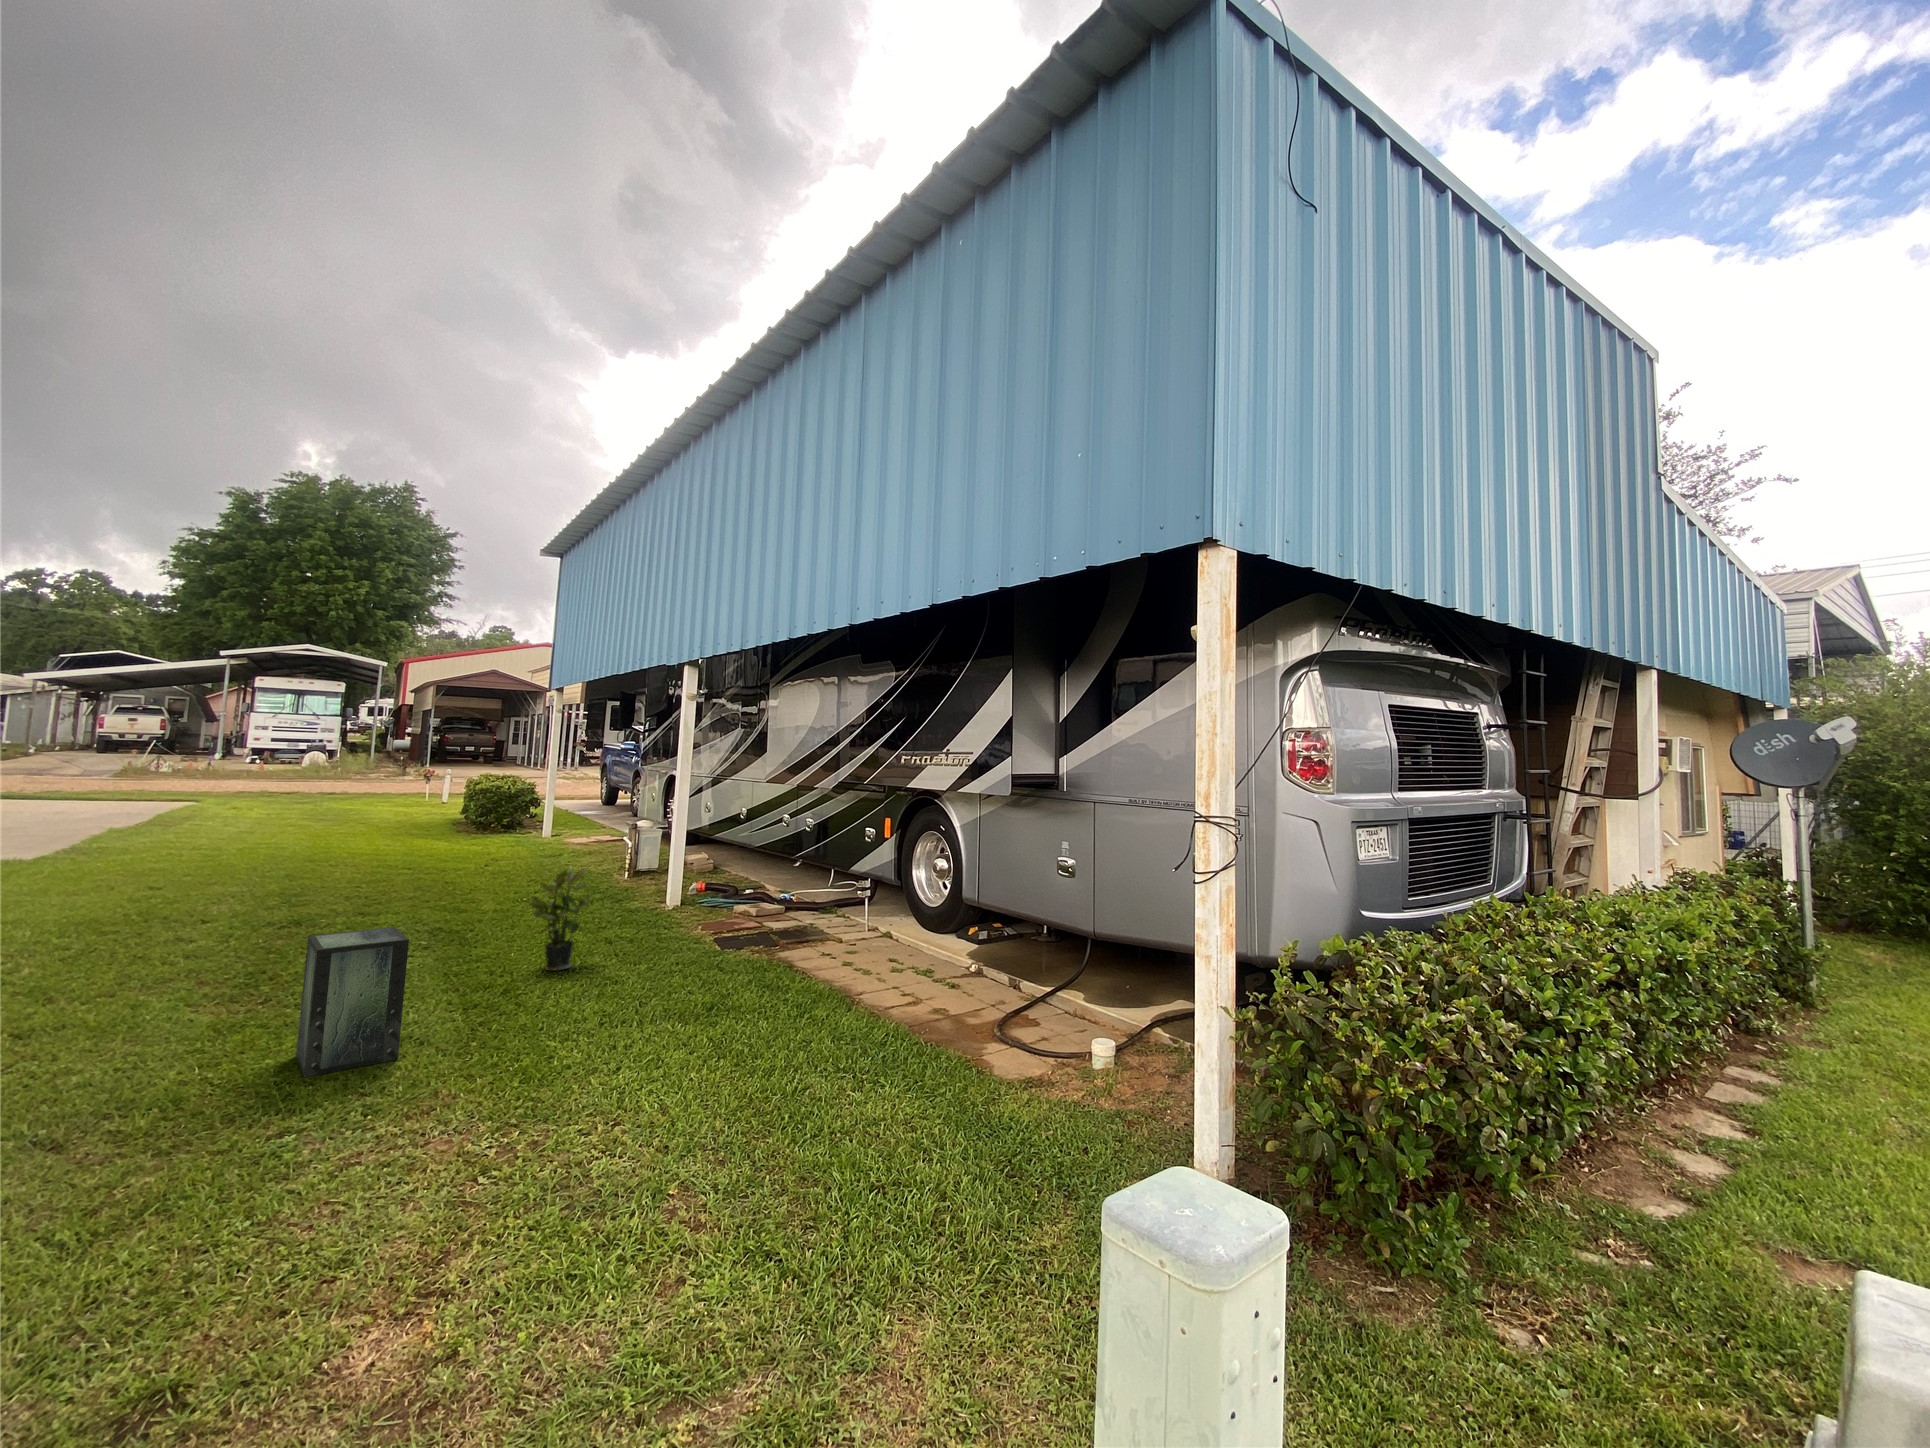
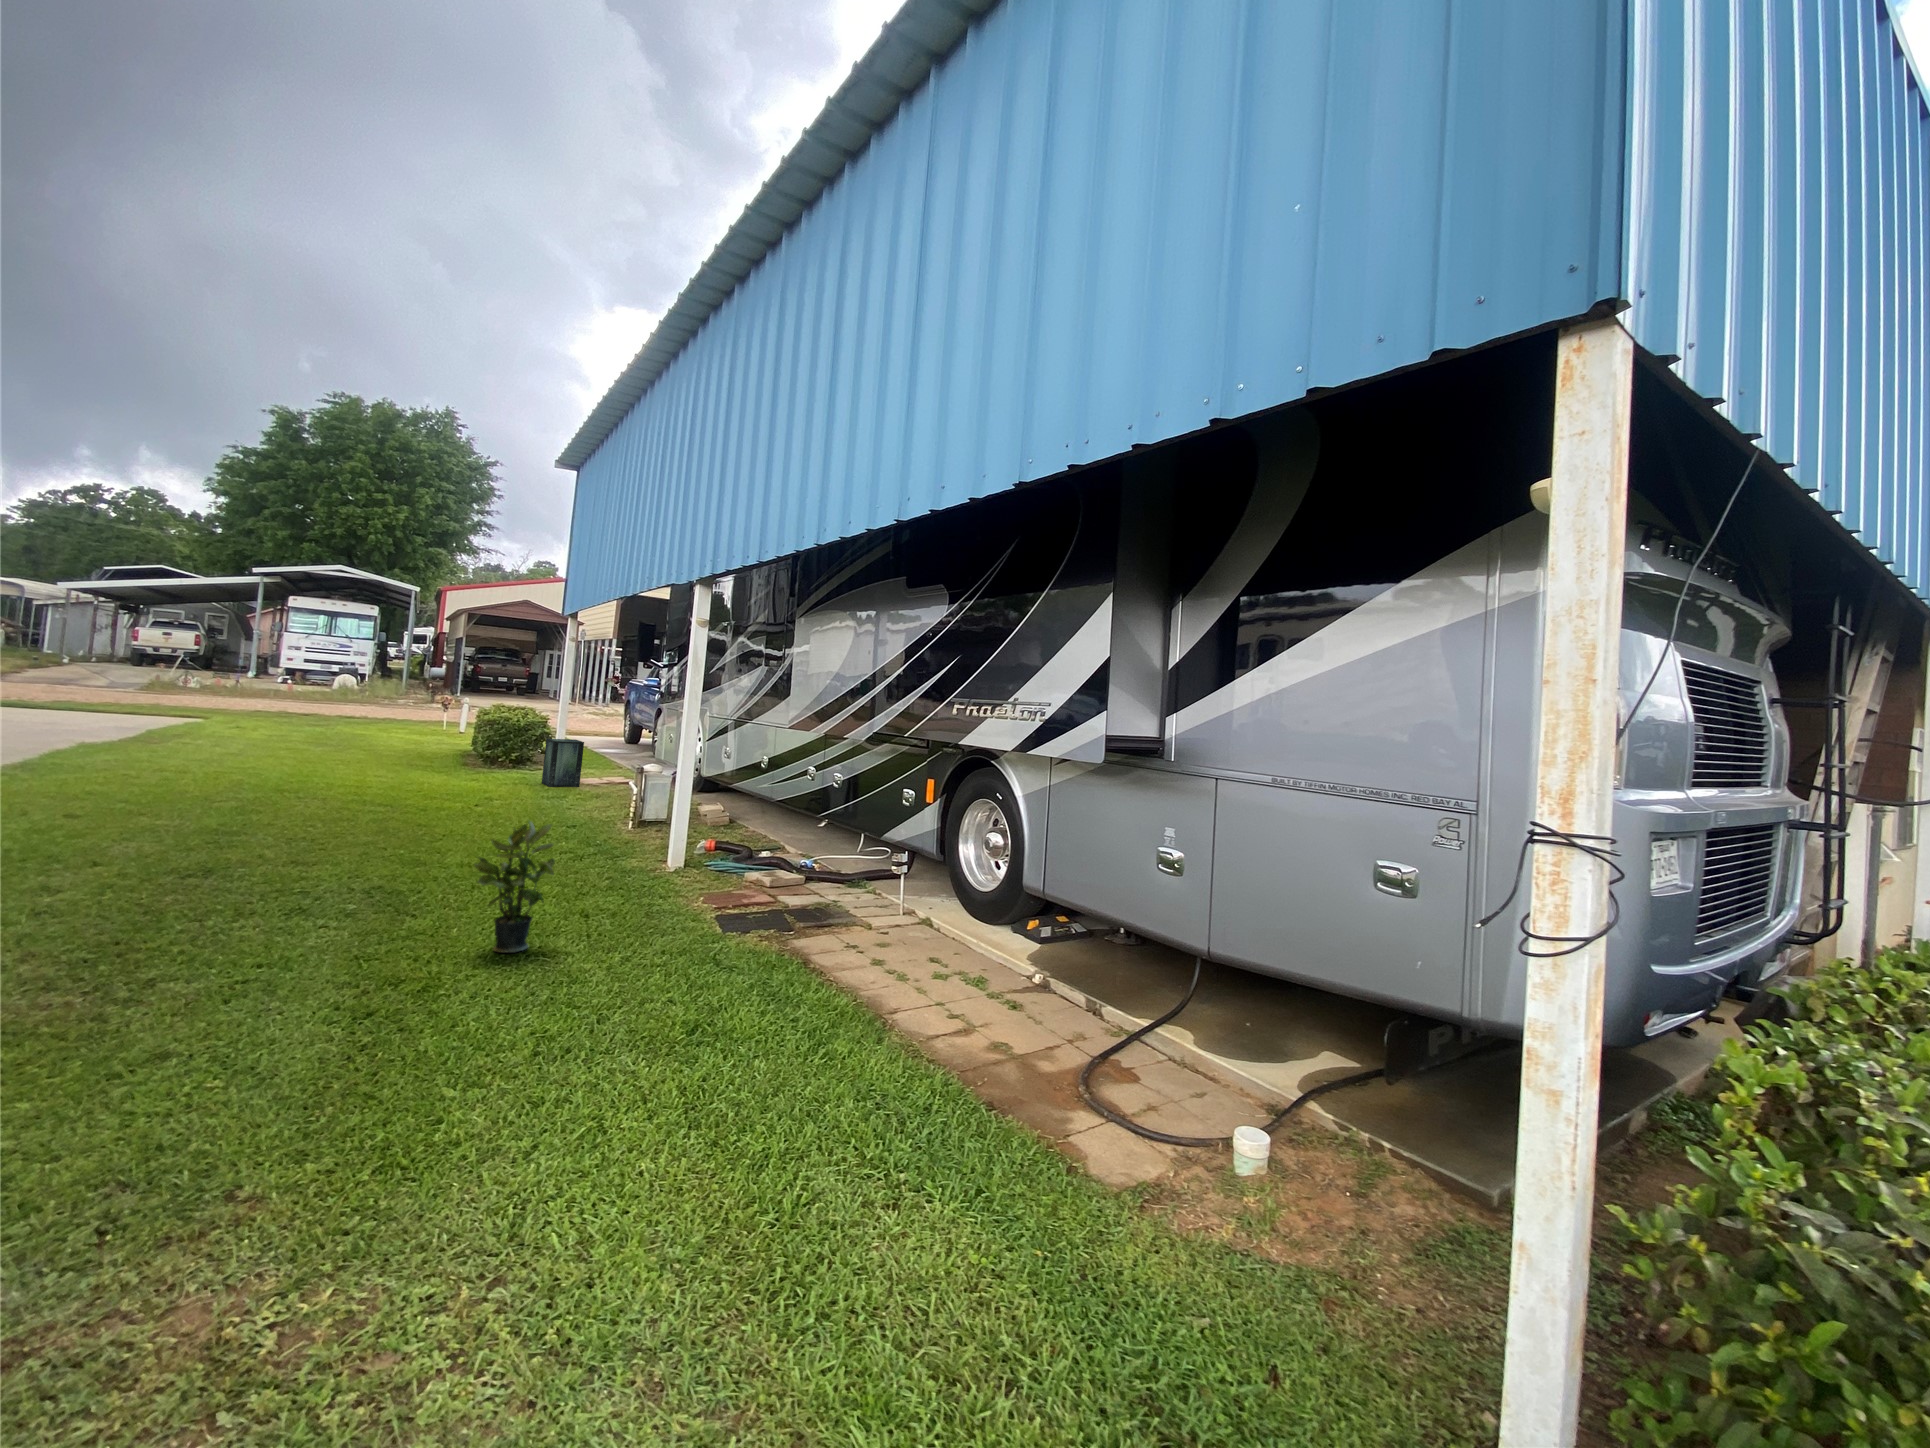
storage box: present [296,927,409,1077] -> present [542,739,584,787]

